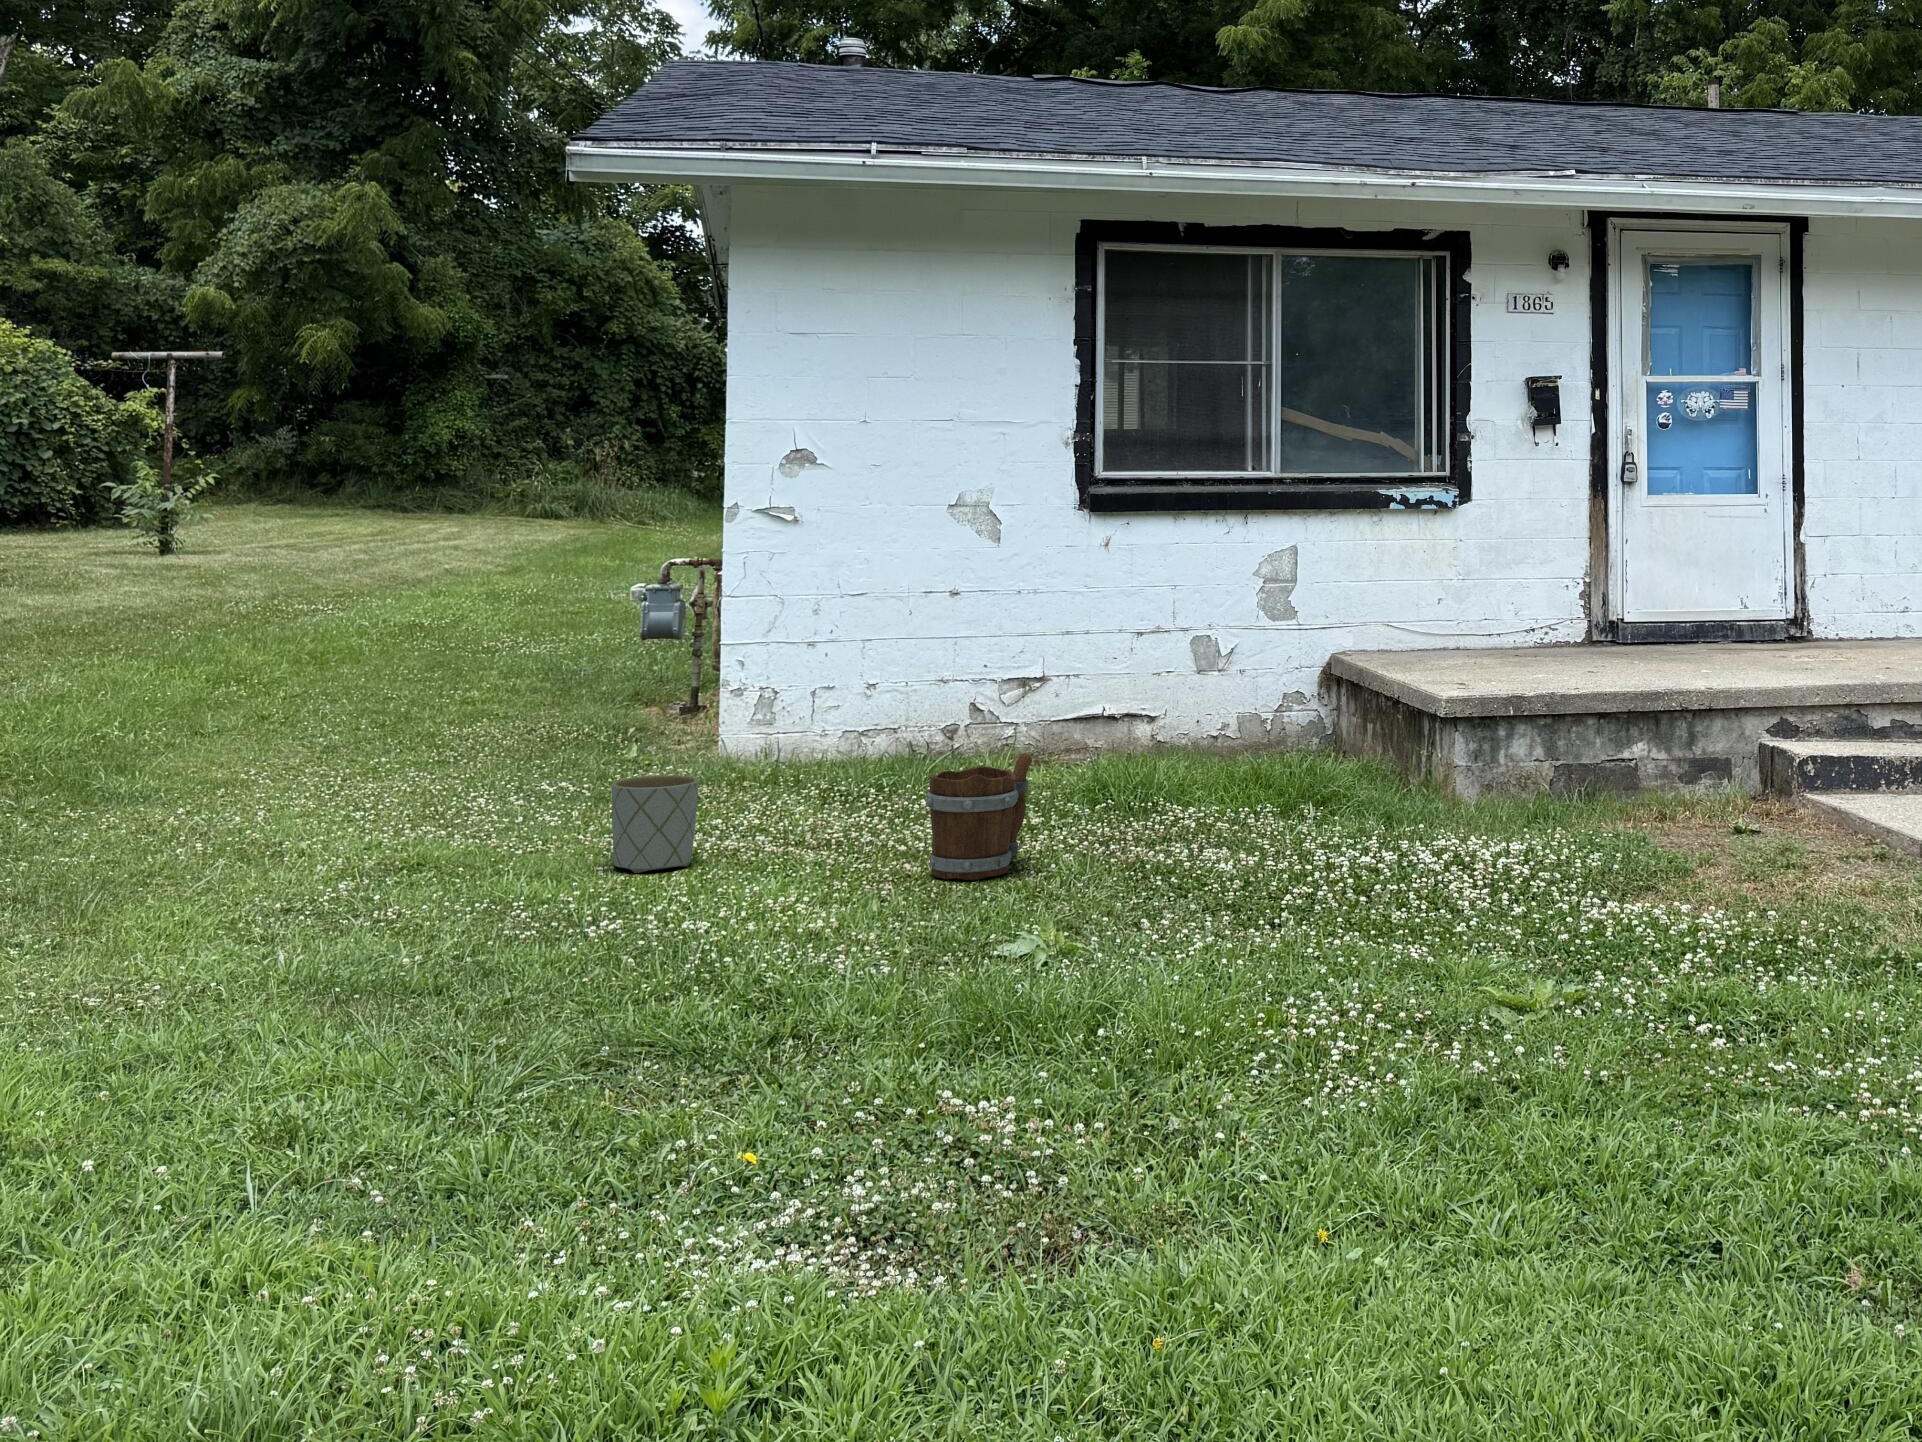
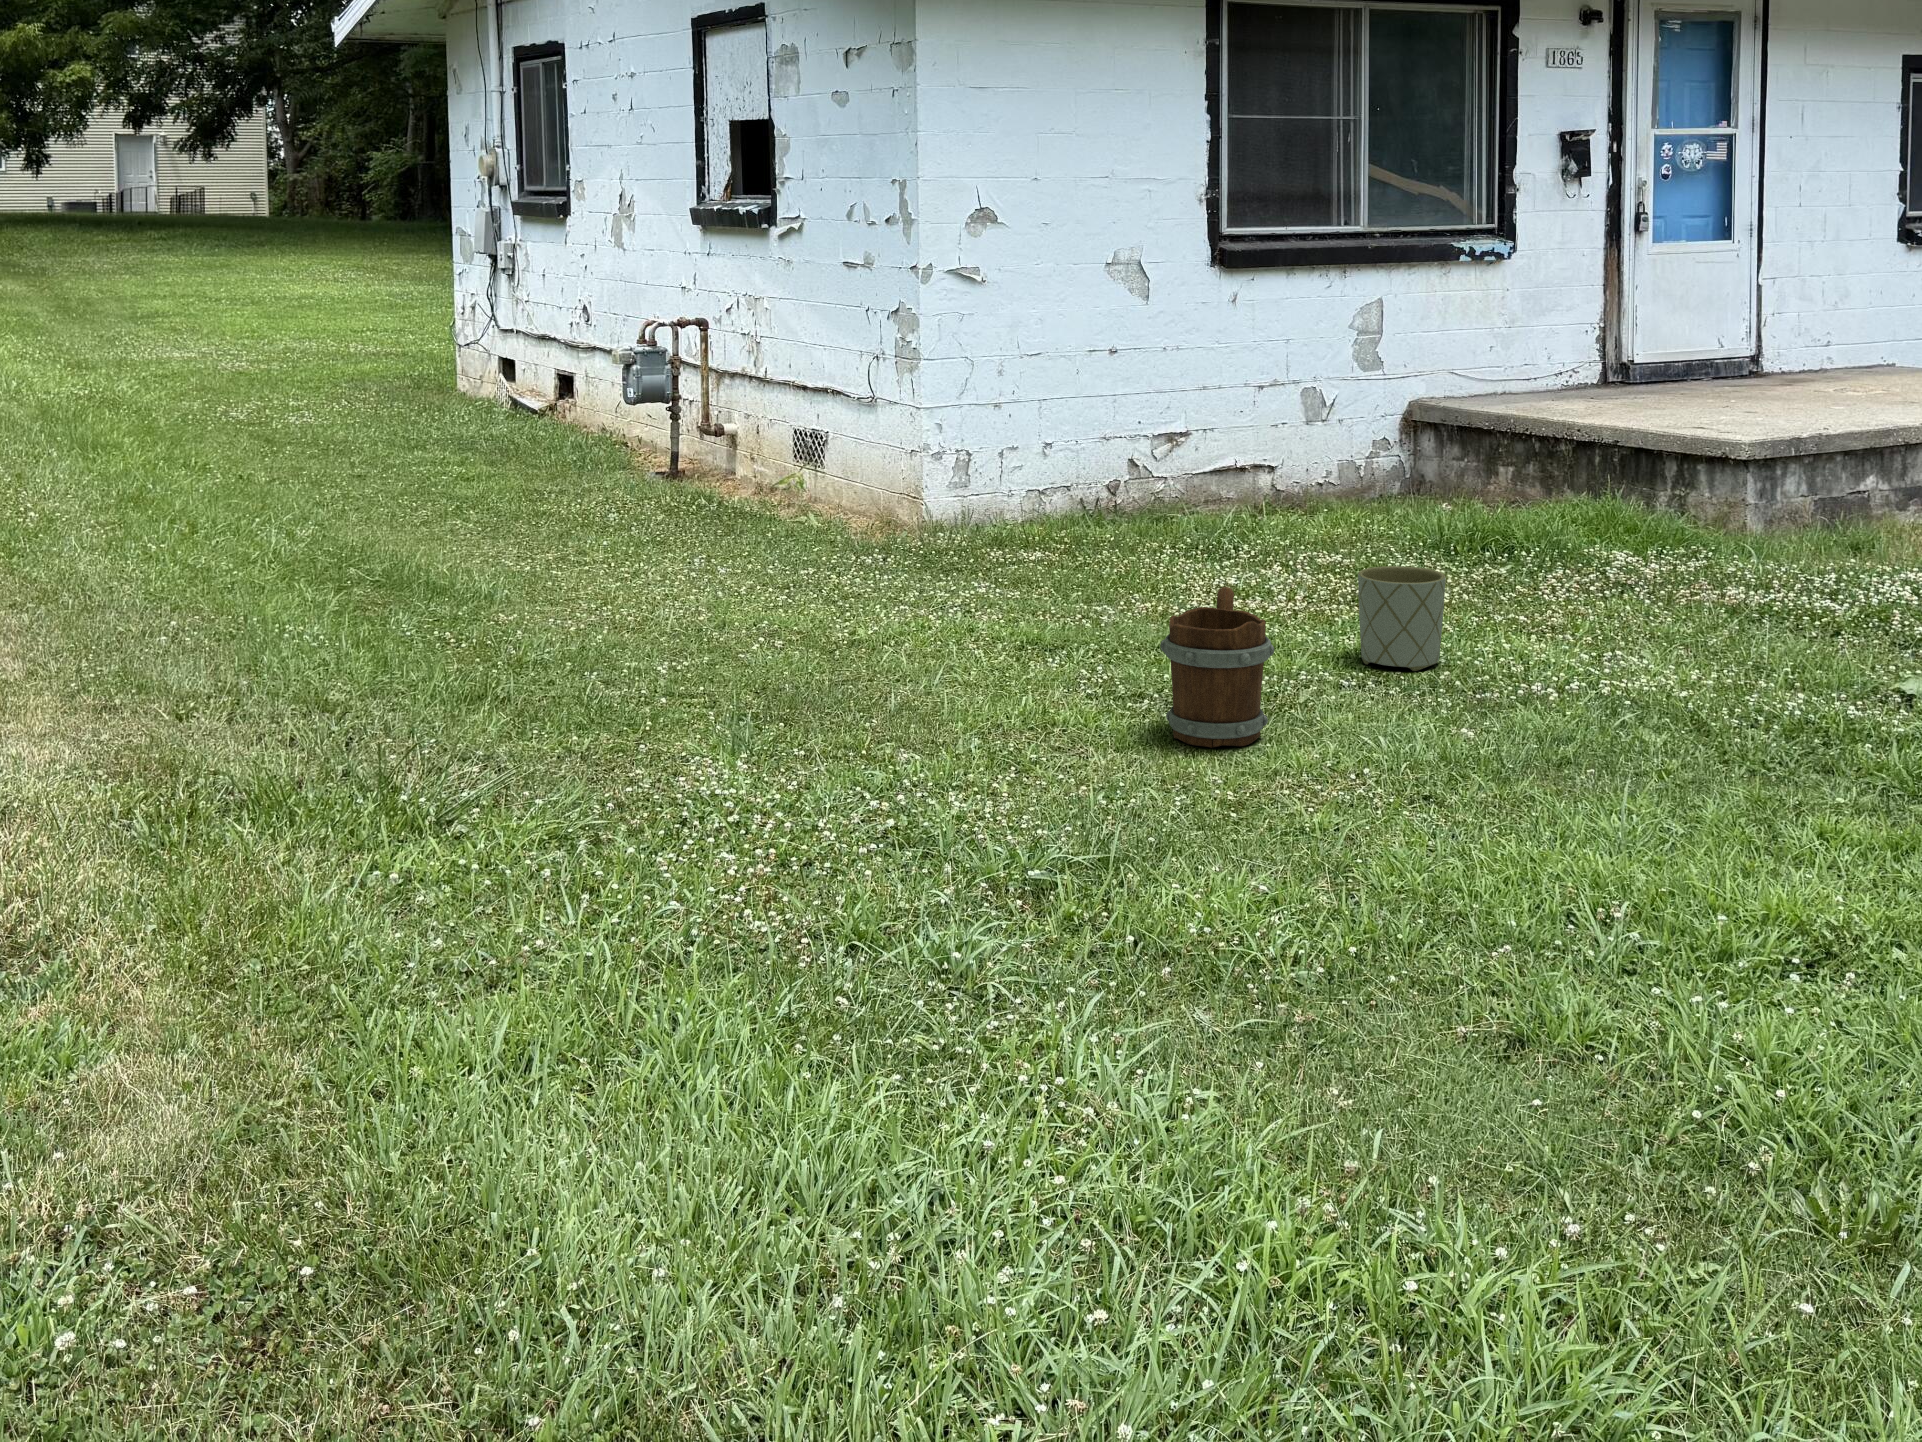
bucket: present [926,753,1032,880] -> present [1160,587,1274,747]

